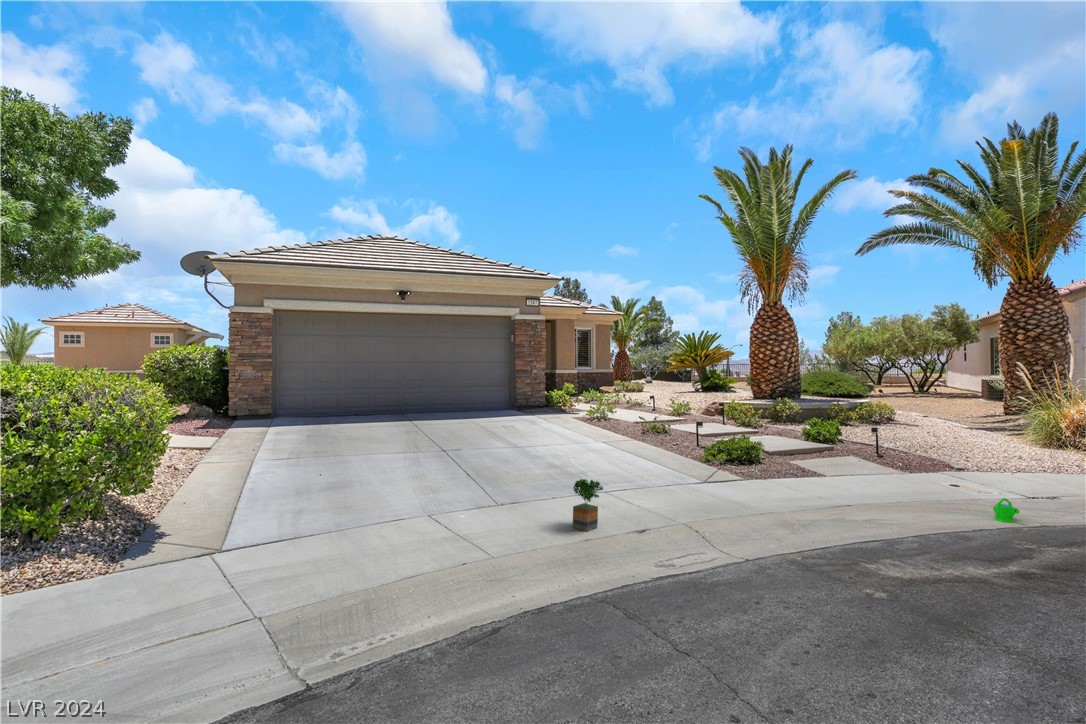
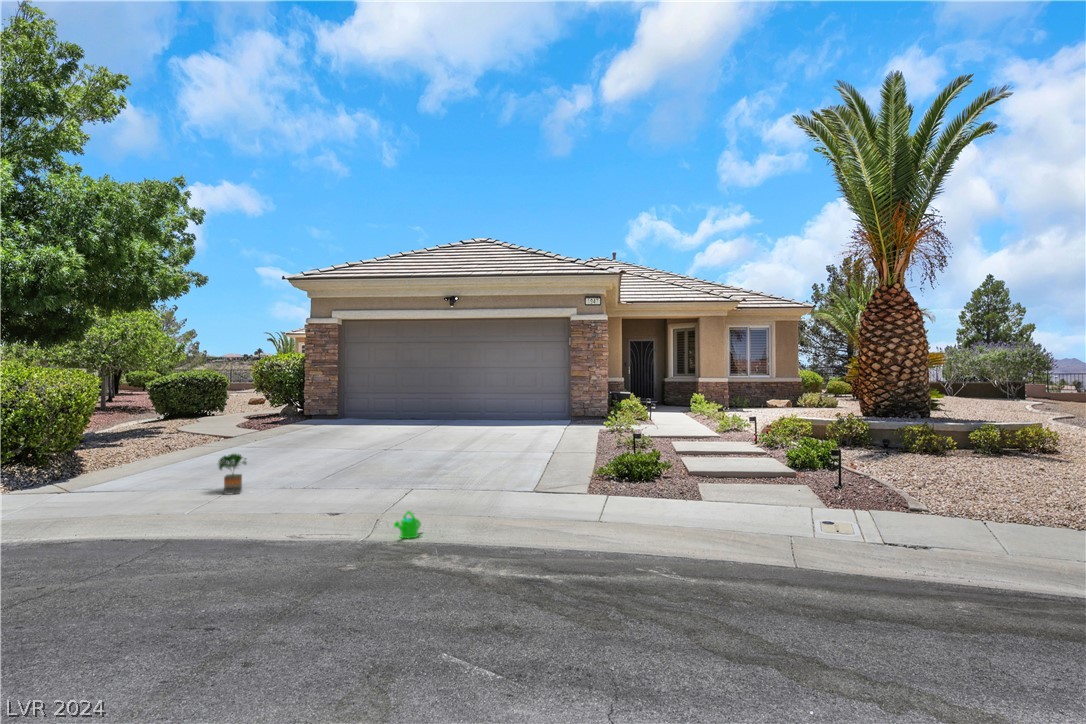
watering can: present [993,498,1020,522] -> present [394,511,421,538]

